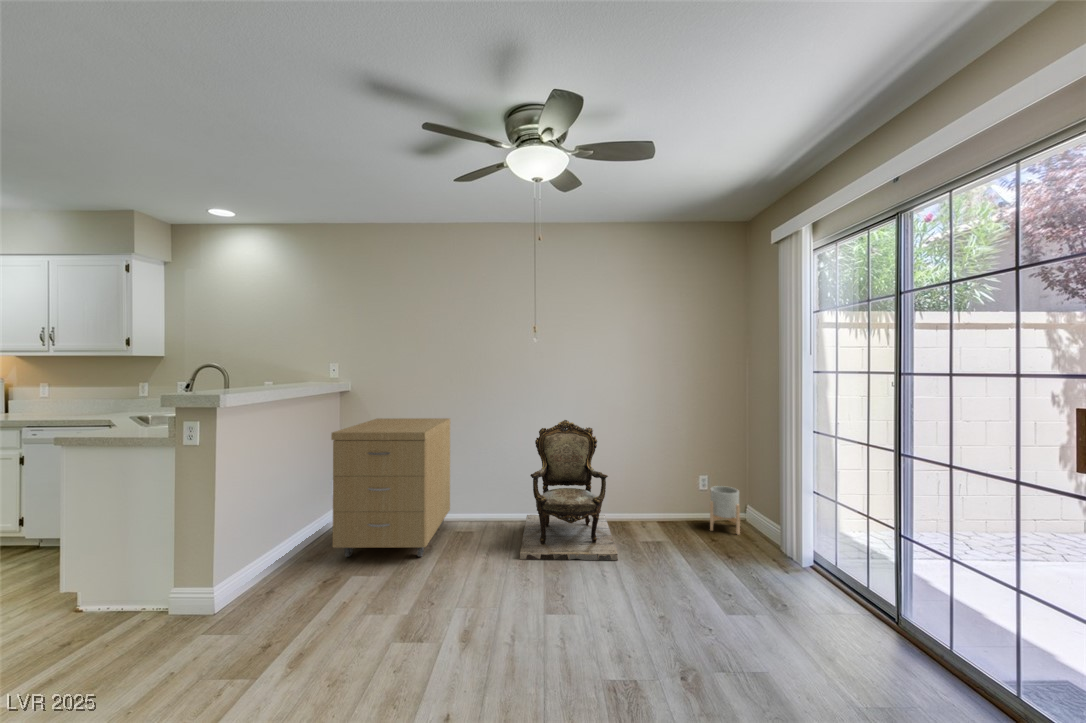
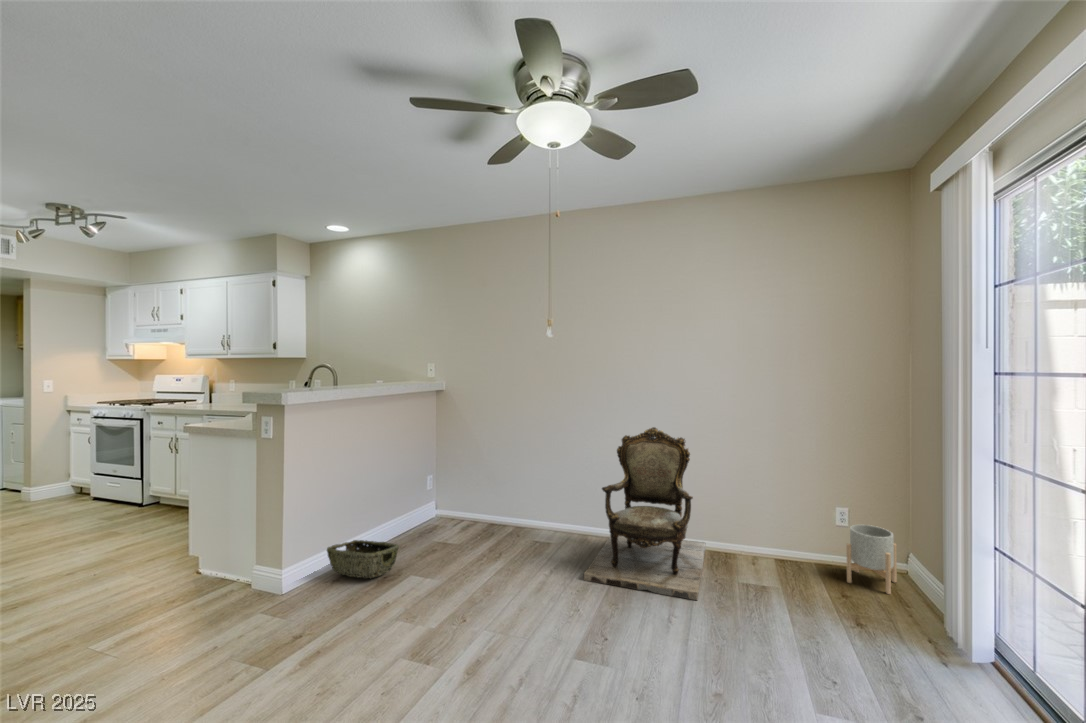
storage cabinet: present [331,418,450,557] -> none [406,417,533,561]
woven basket: none [241,552,329,594] -> present [327,540,399,578]

